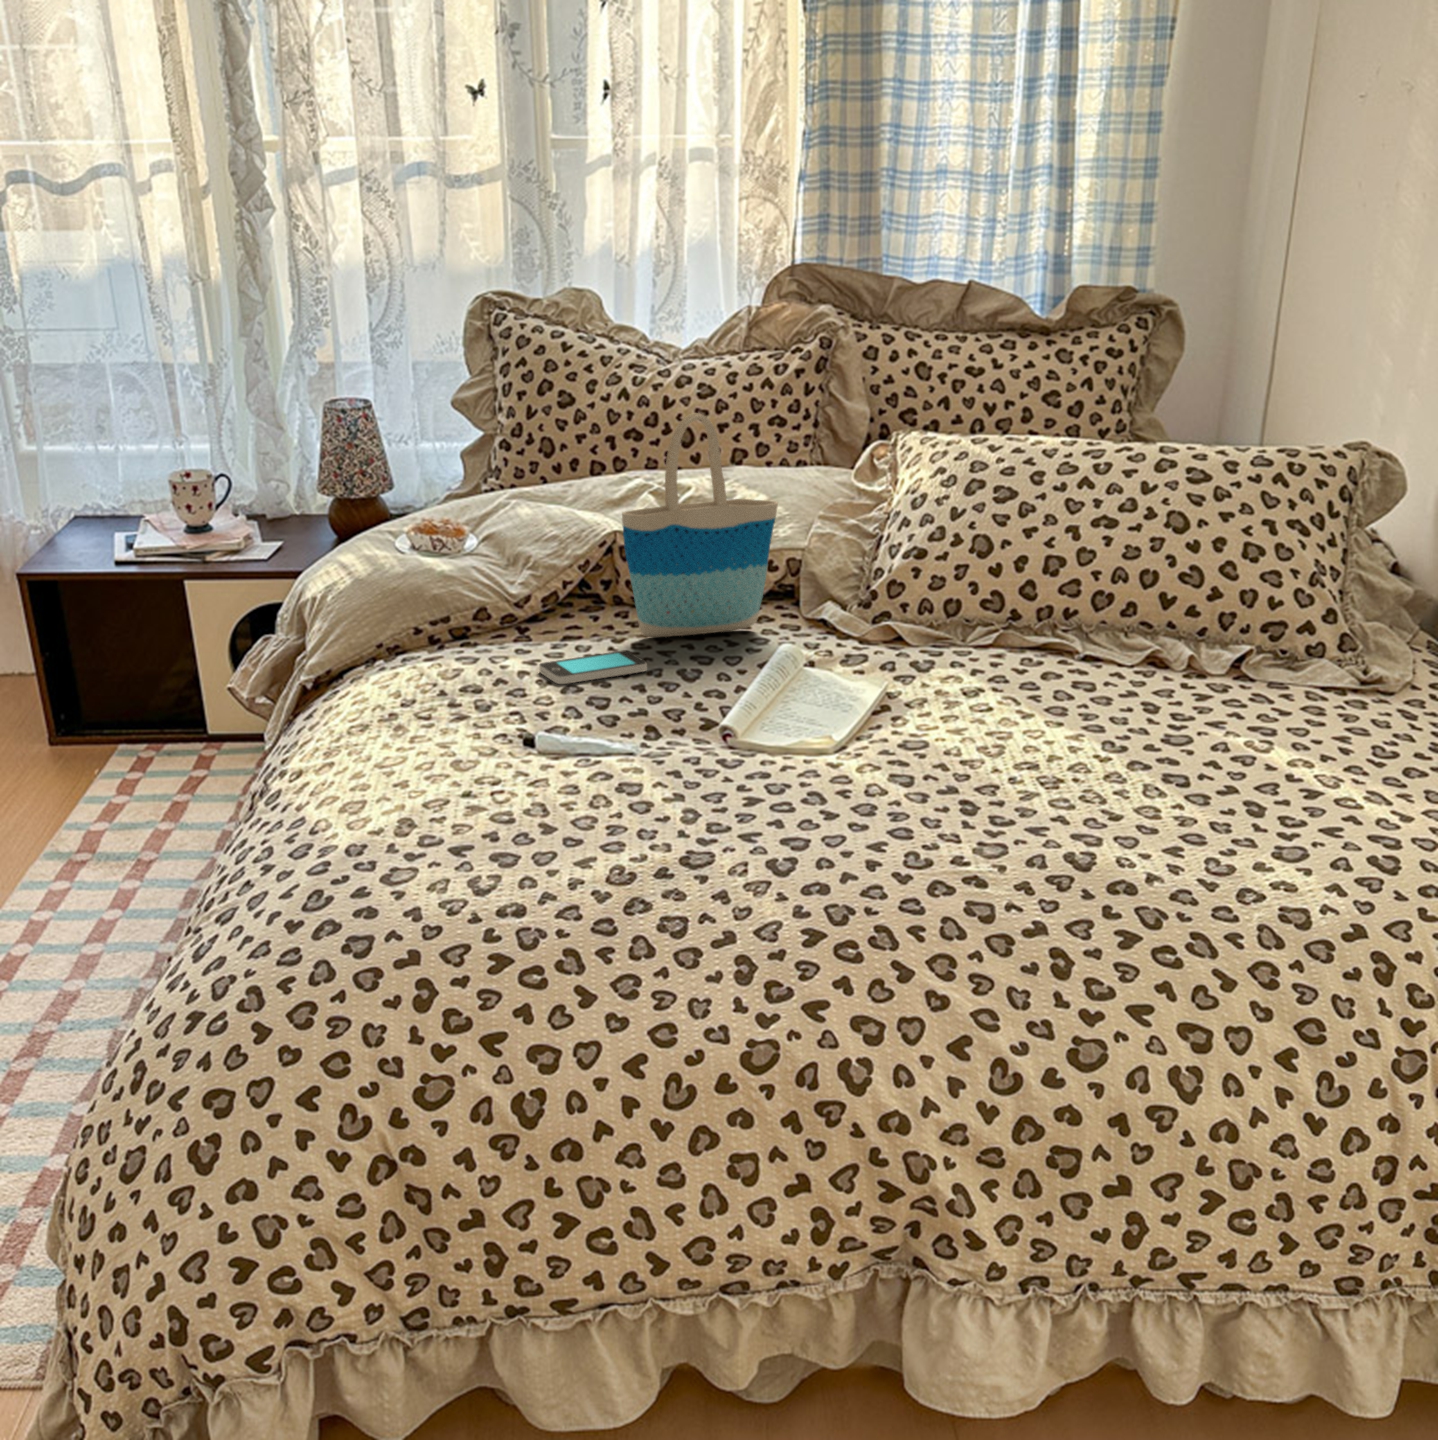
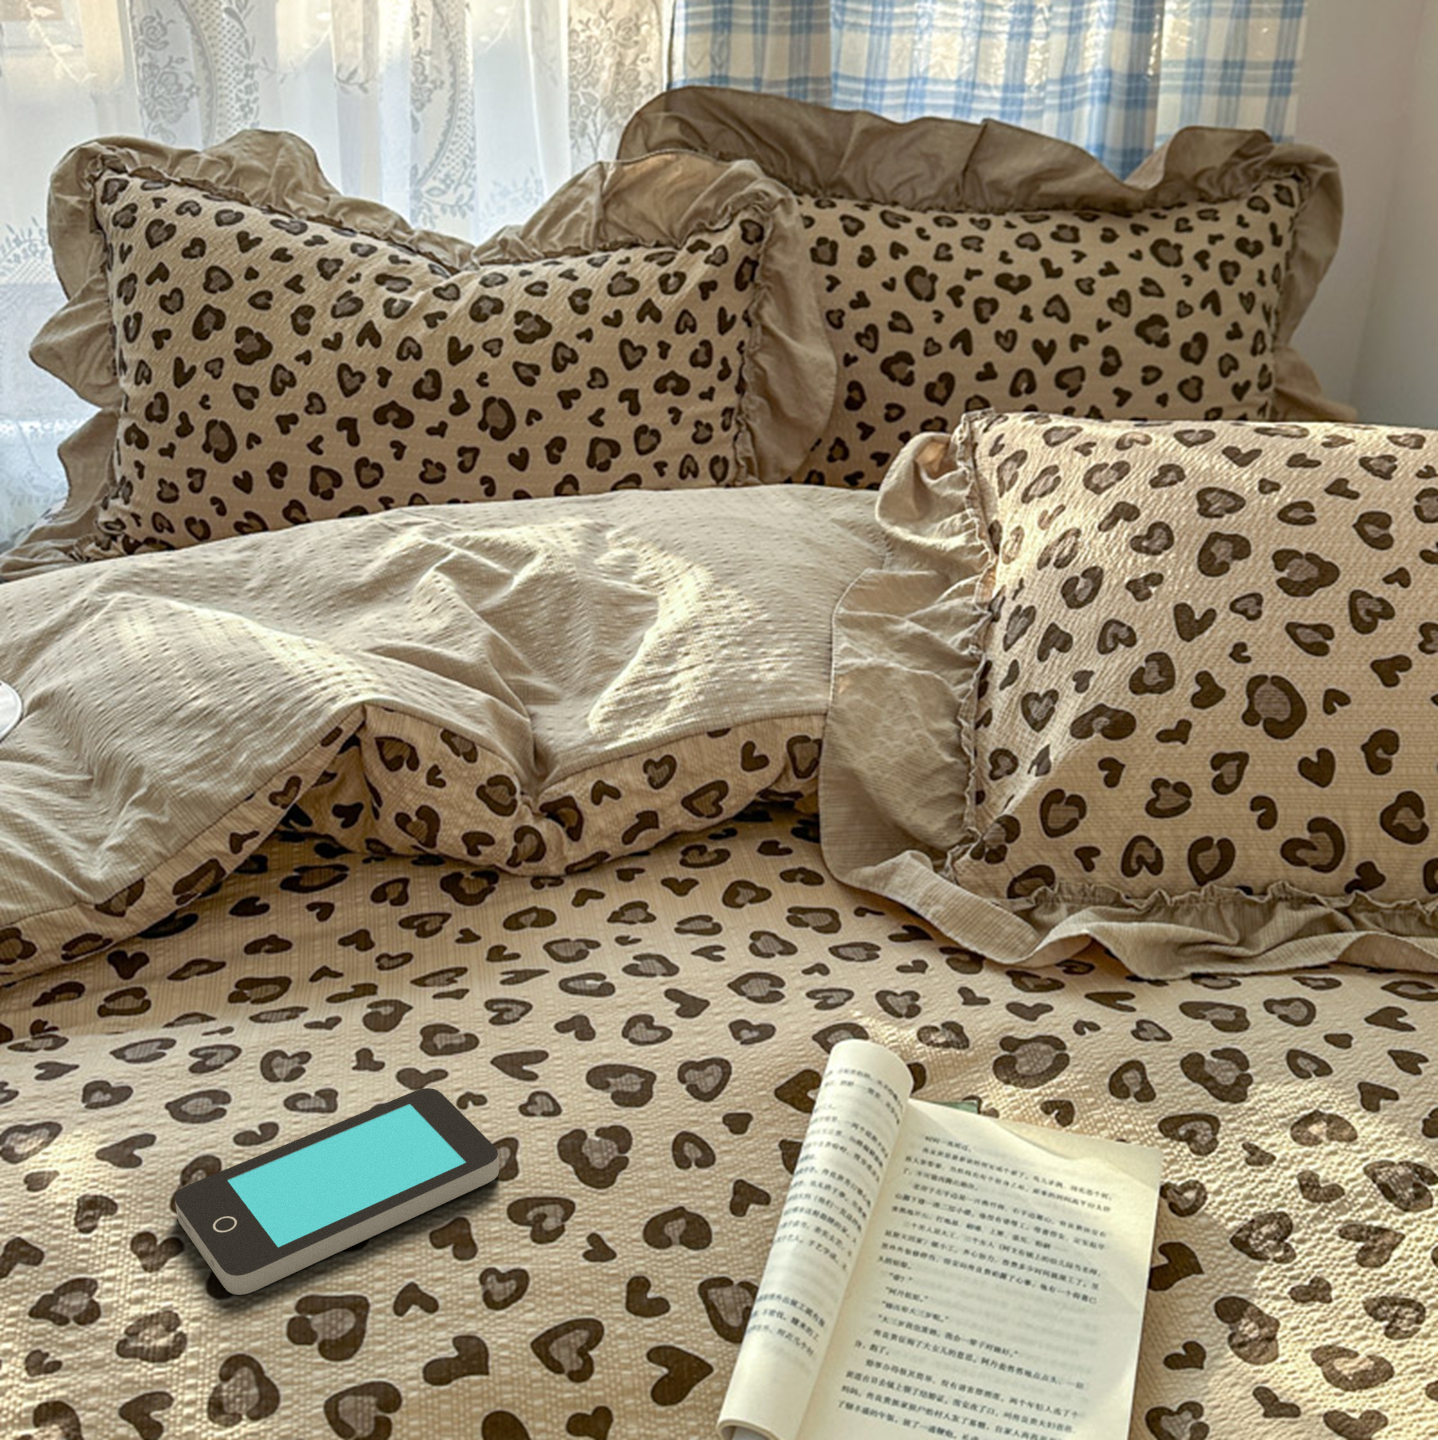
tote bag: present [622,413,778,637] -> none [395,411,788,984]

